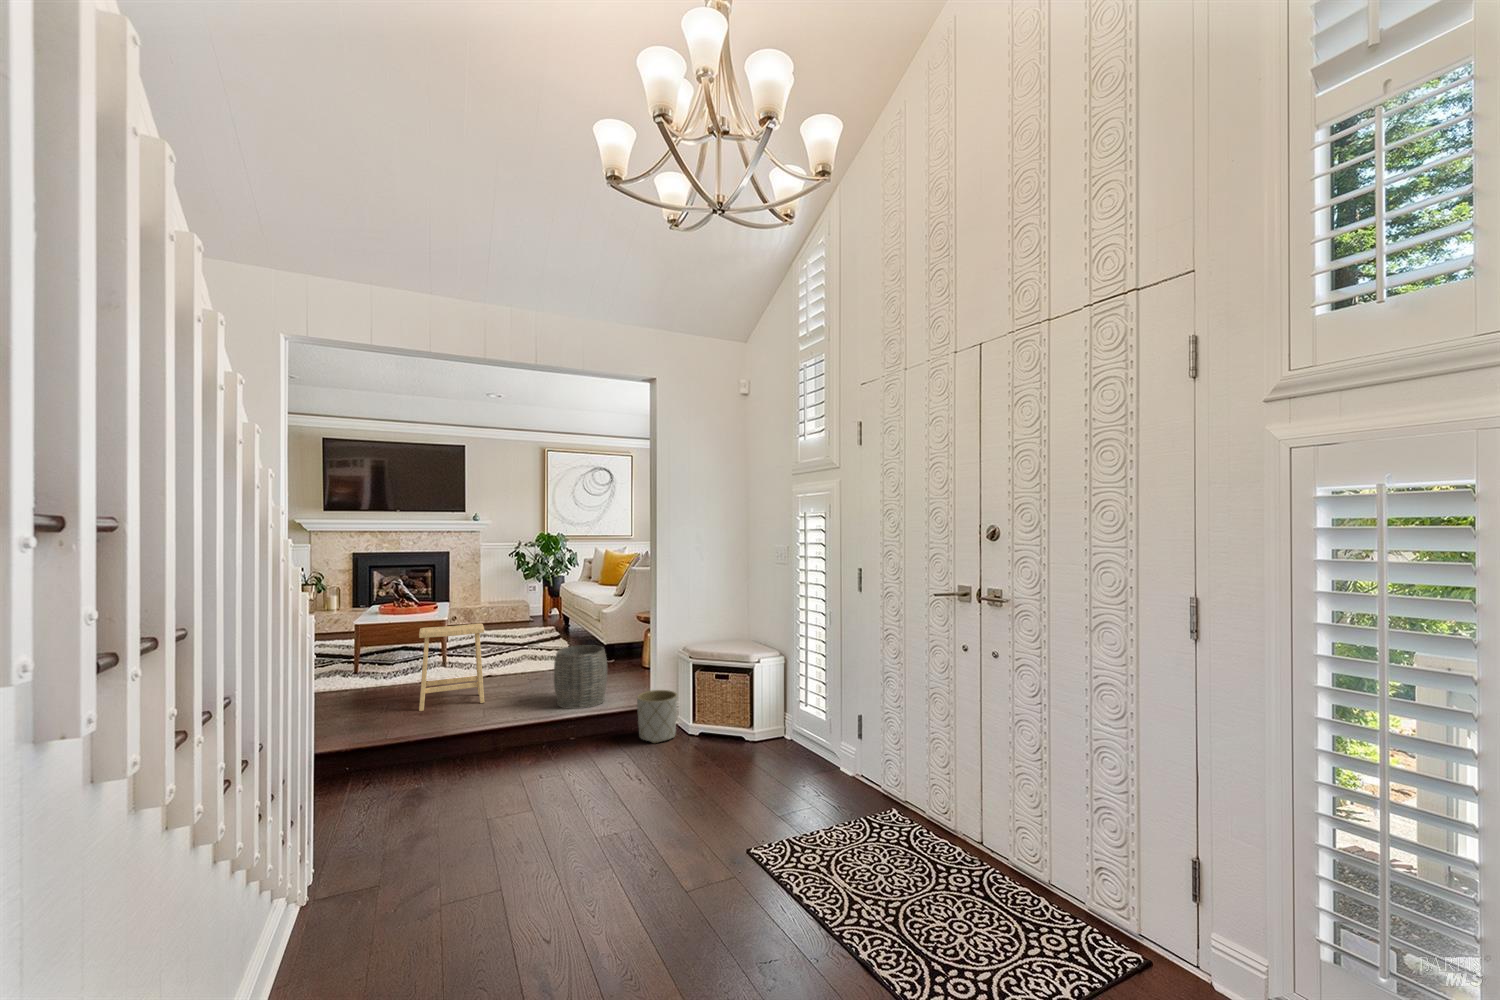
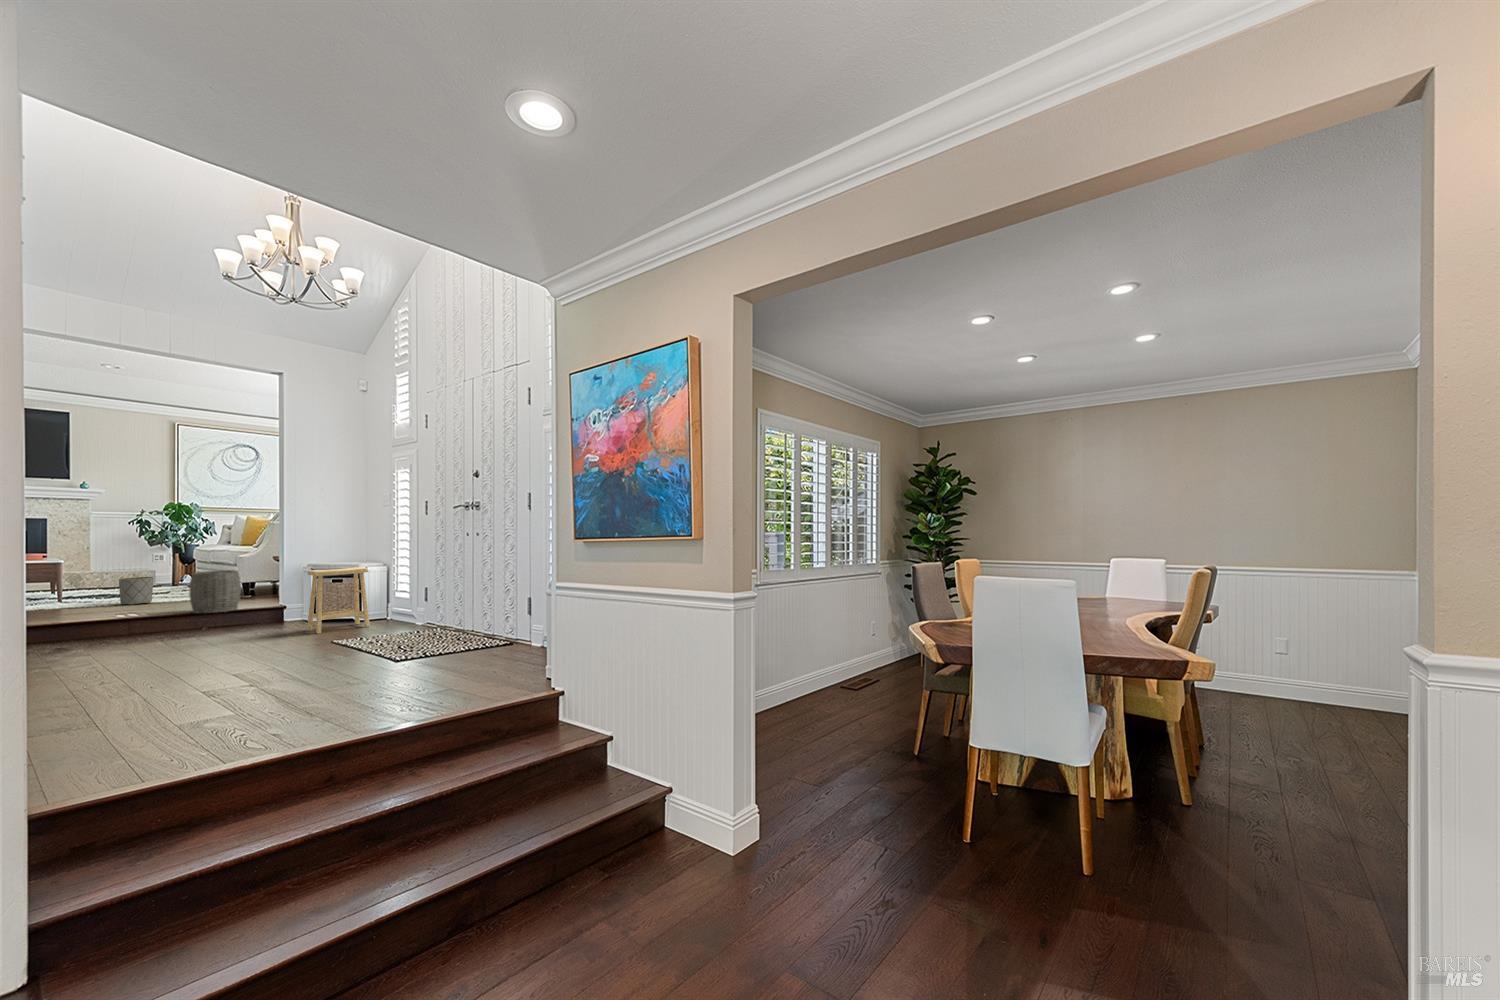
footstool: present [419,623,484,711] -> present [307,567,370,634]
planter: present [637,690,677,743] -> present [119,577,154,605]

